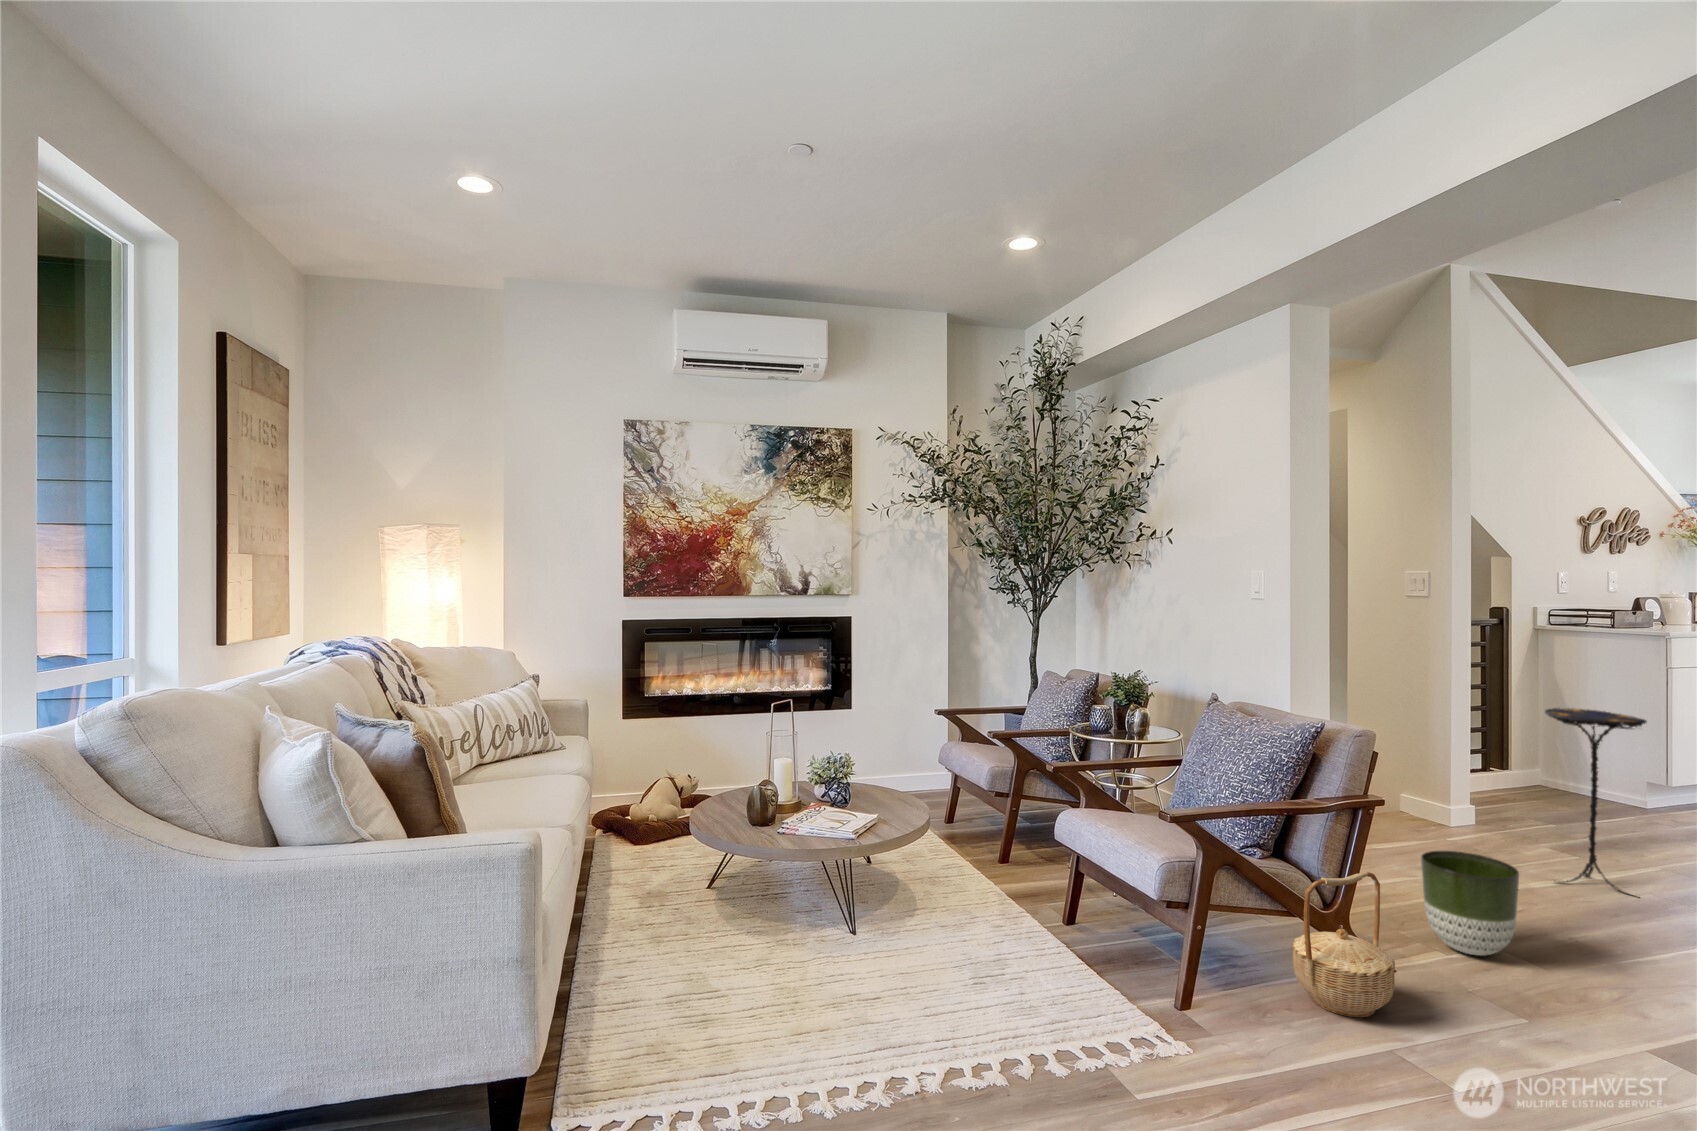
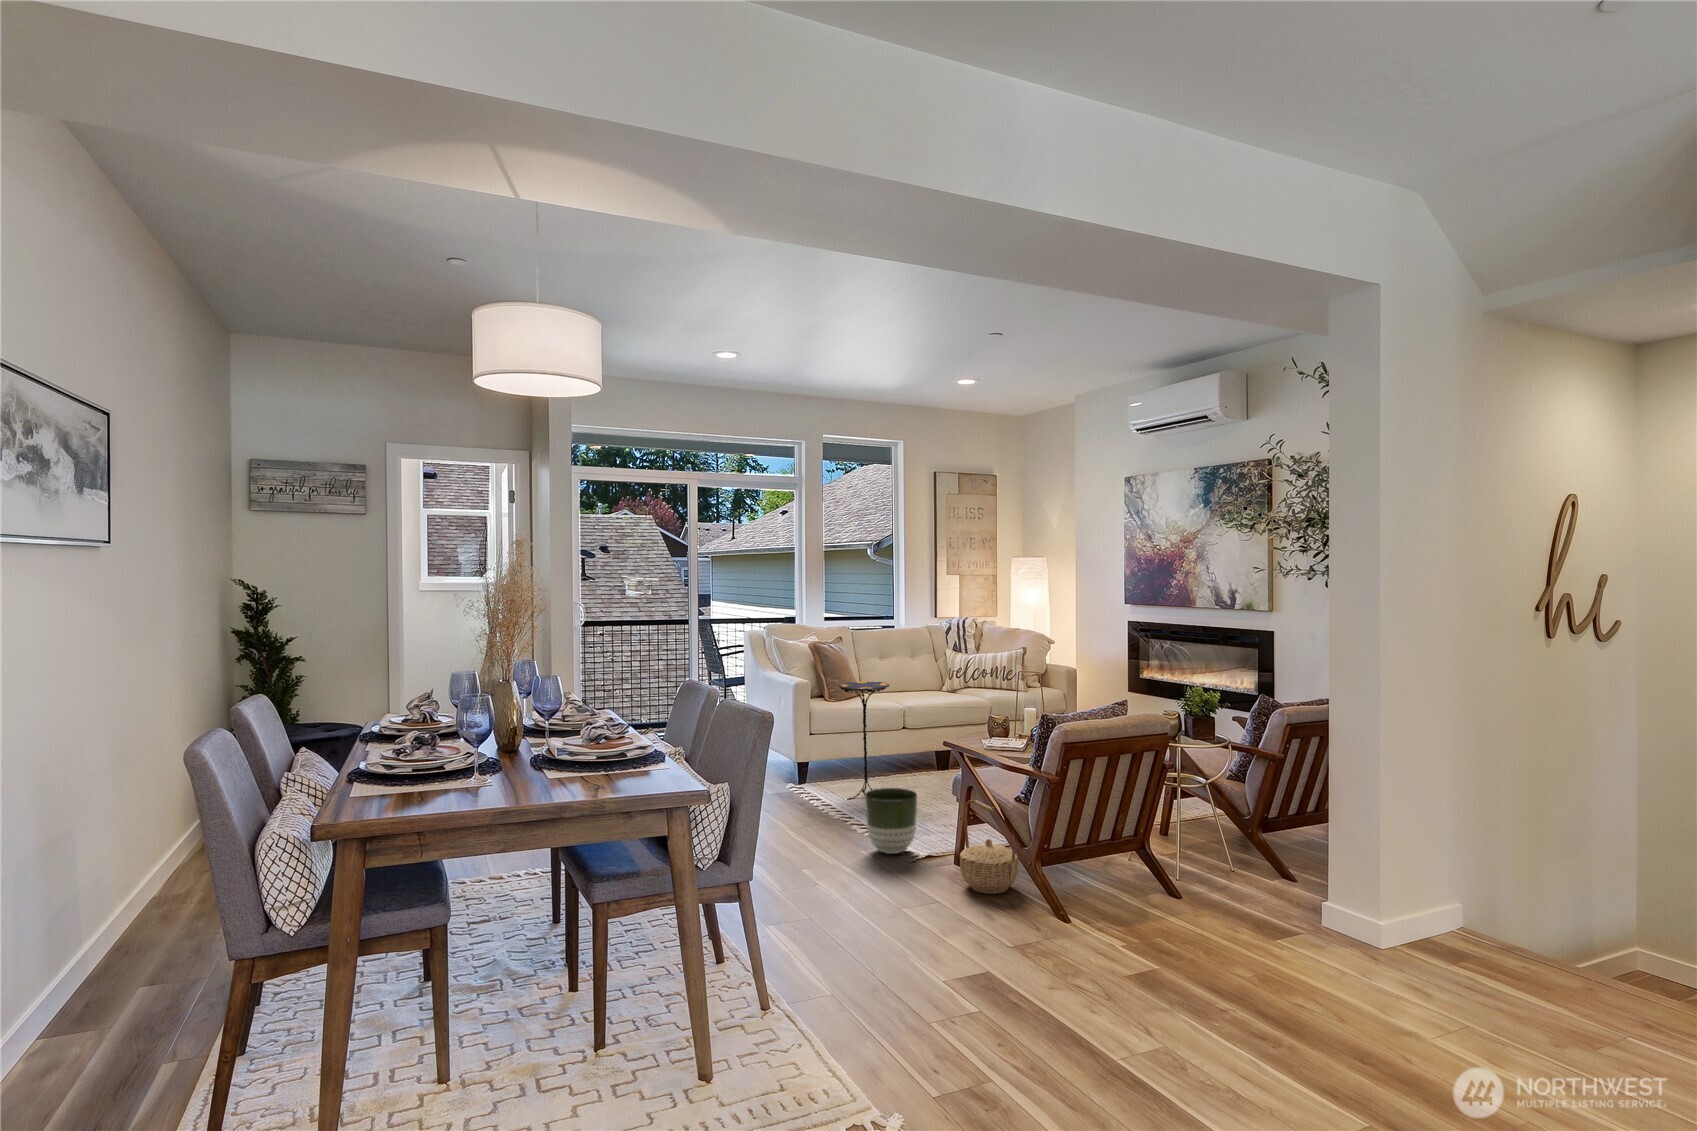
side table: present [1545,708,1647,890] -> present [839,682,889,799]
planter: present [1421,851,1519,956] -> present [865,788,917,854]

